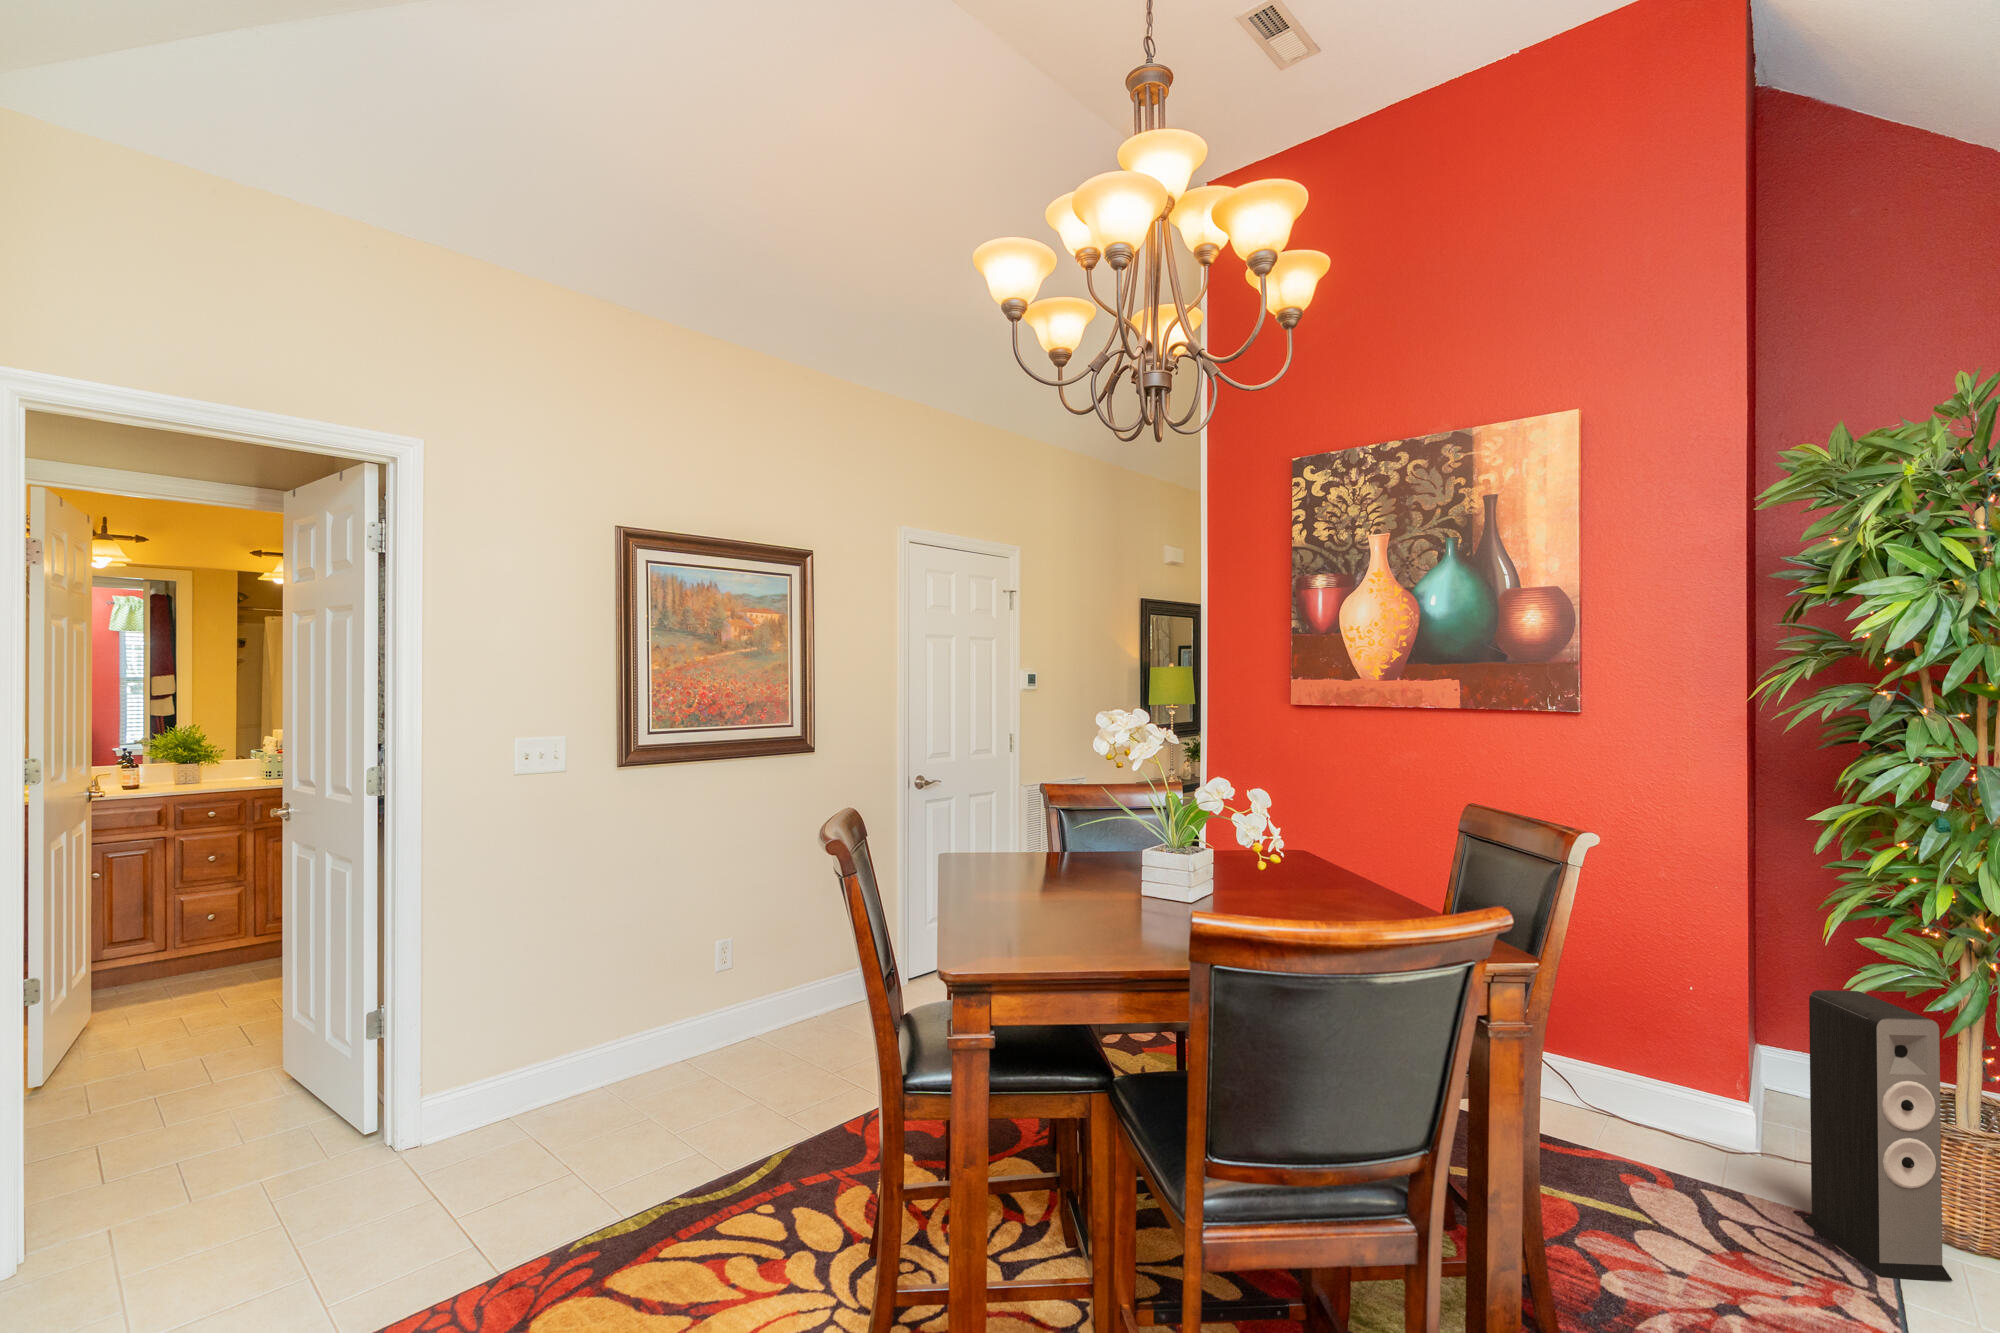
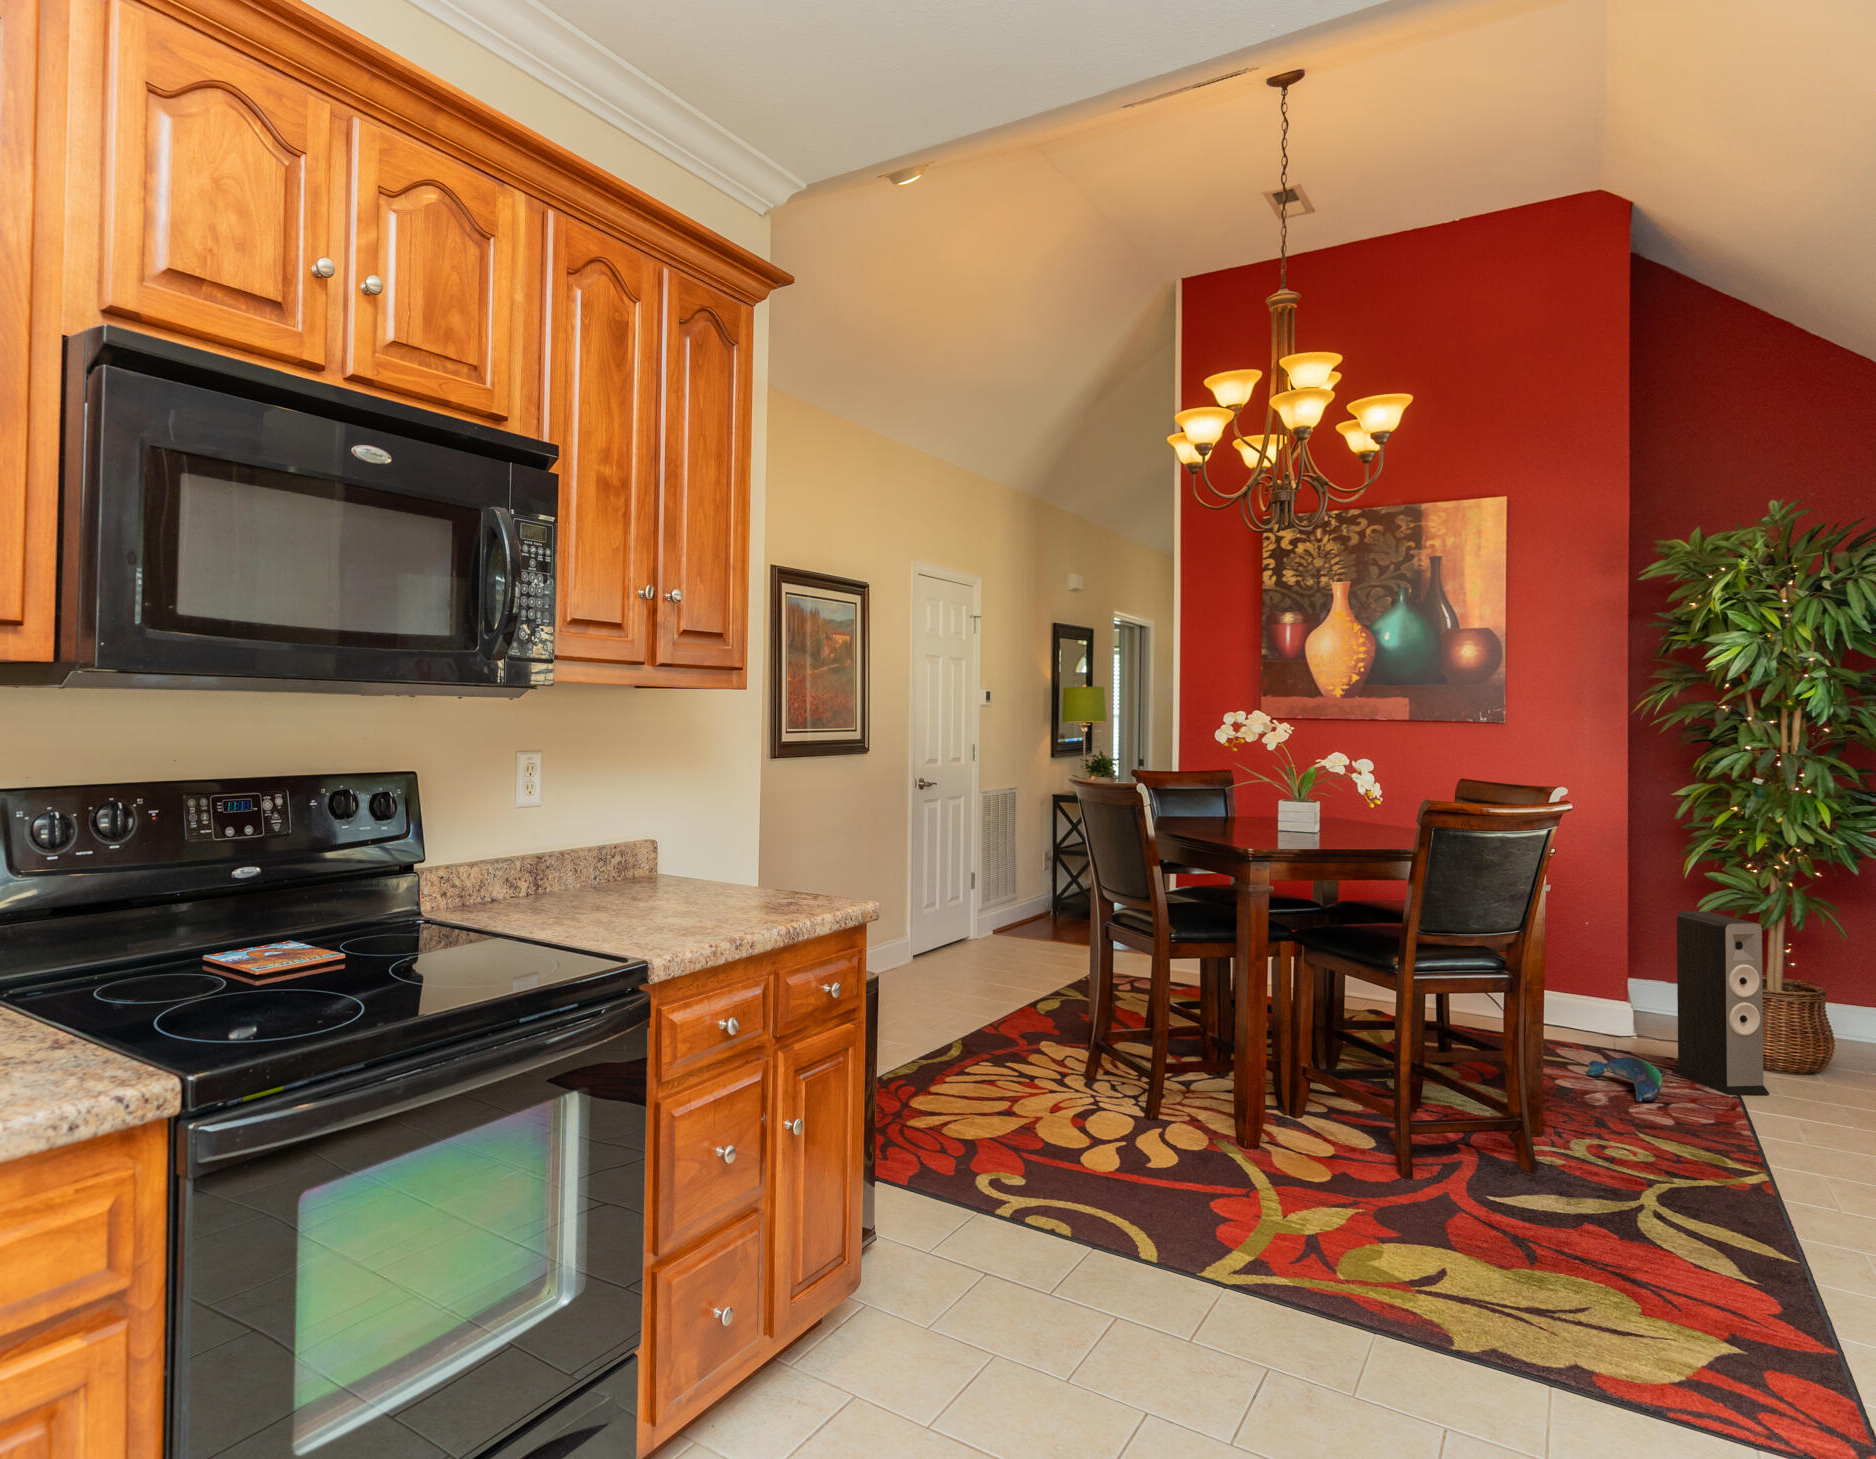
plush toy: none [1660,1198,1774,1285] -> present [1587,1057,1666,1102]

